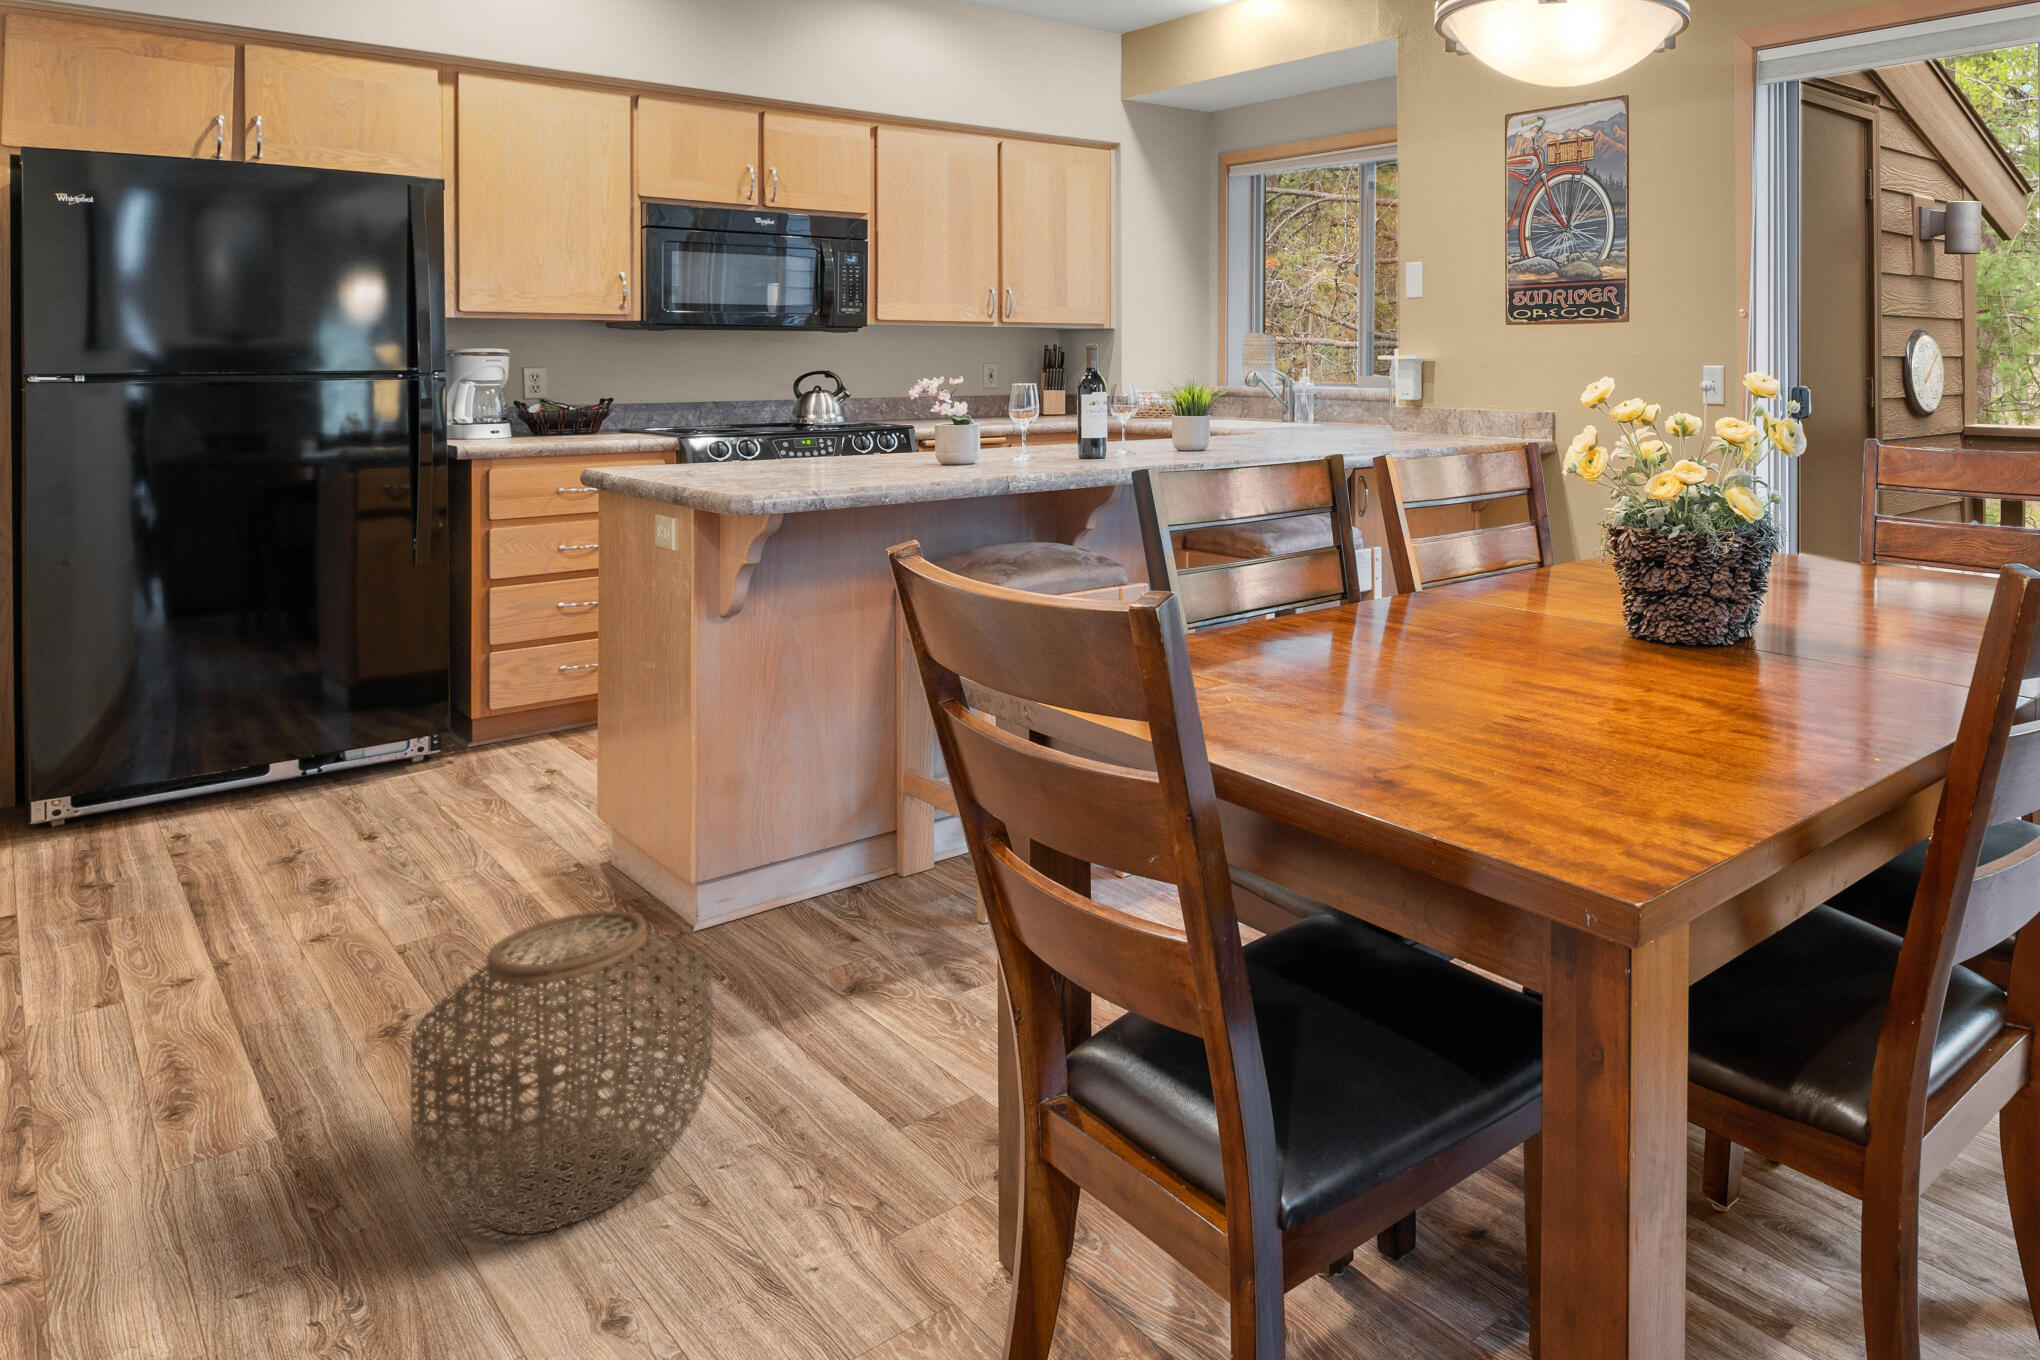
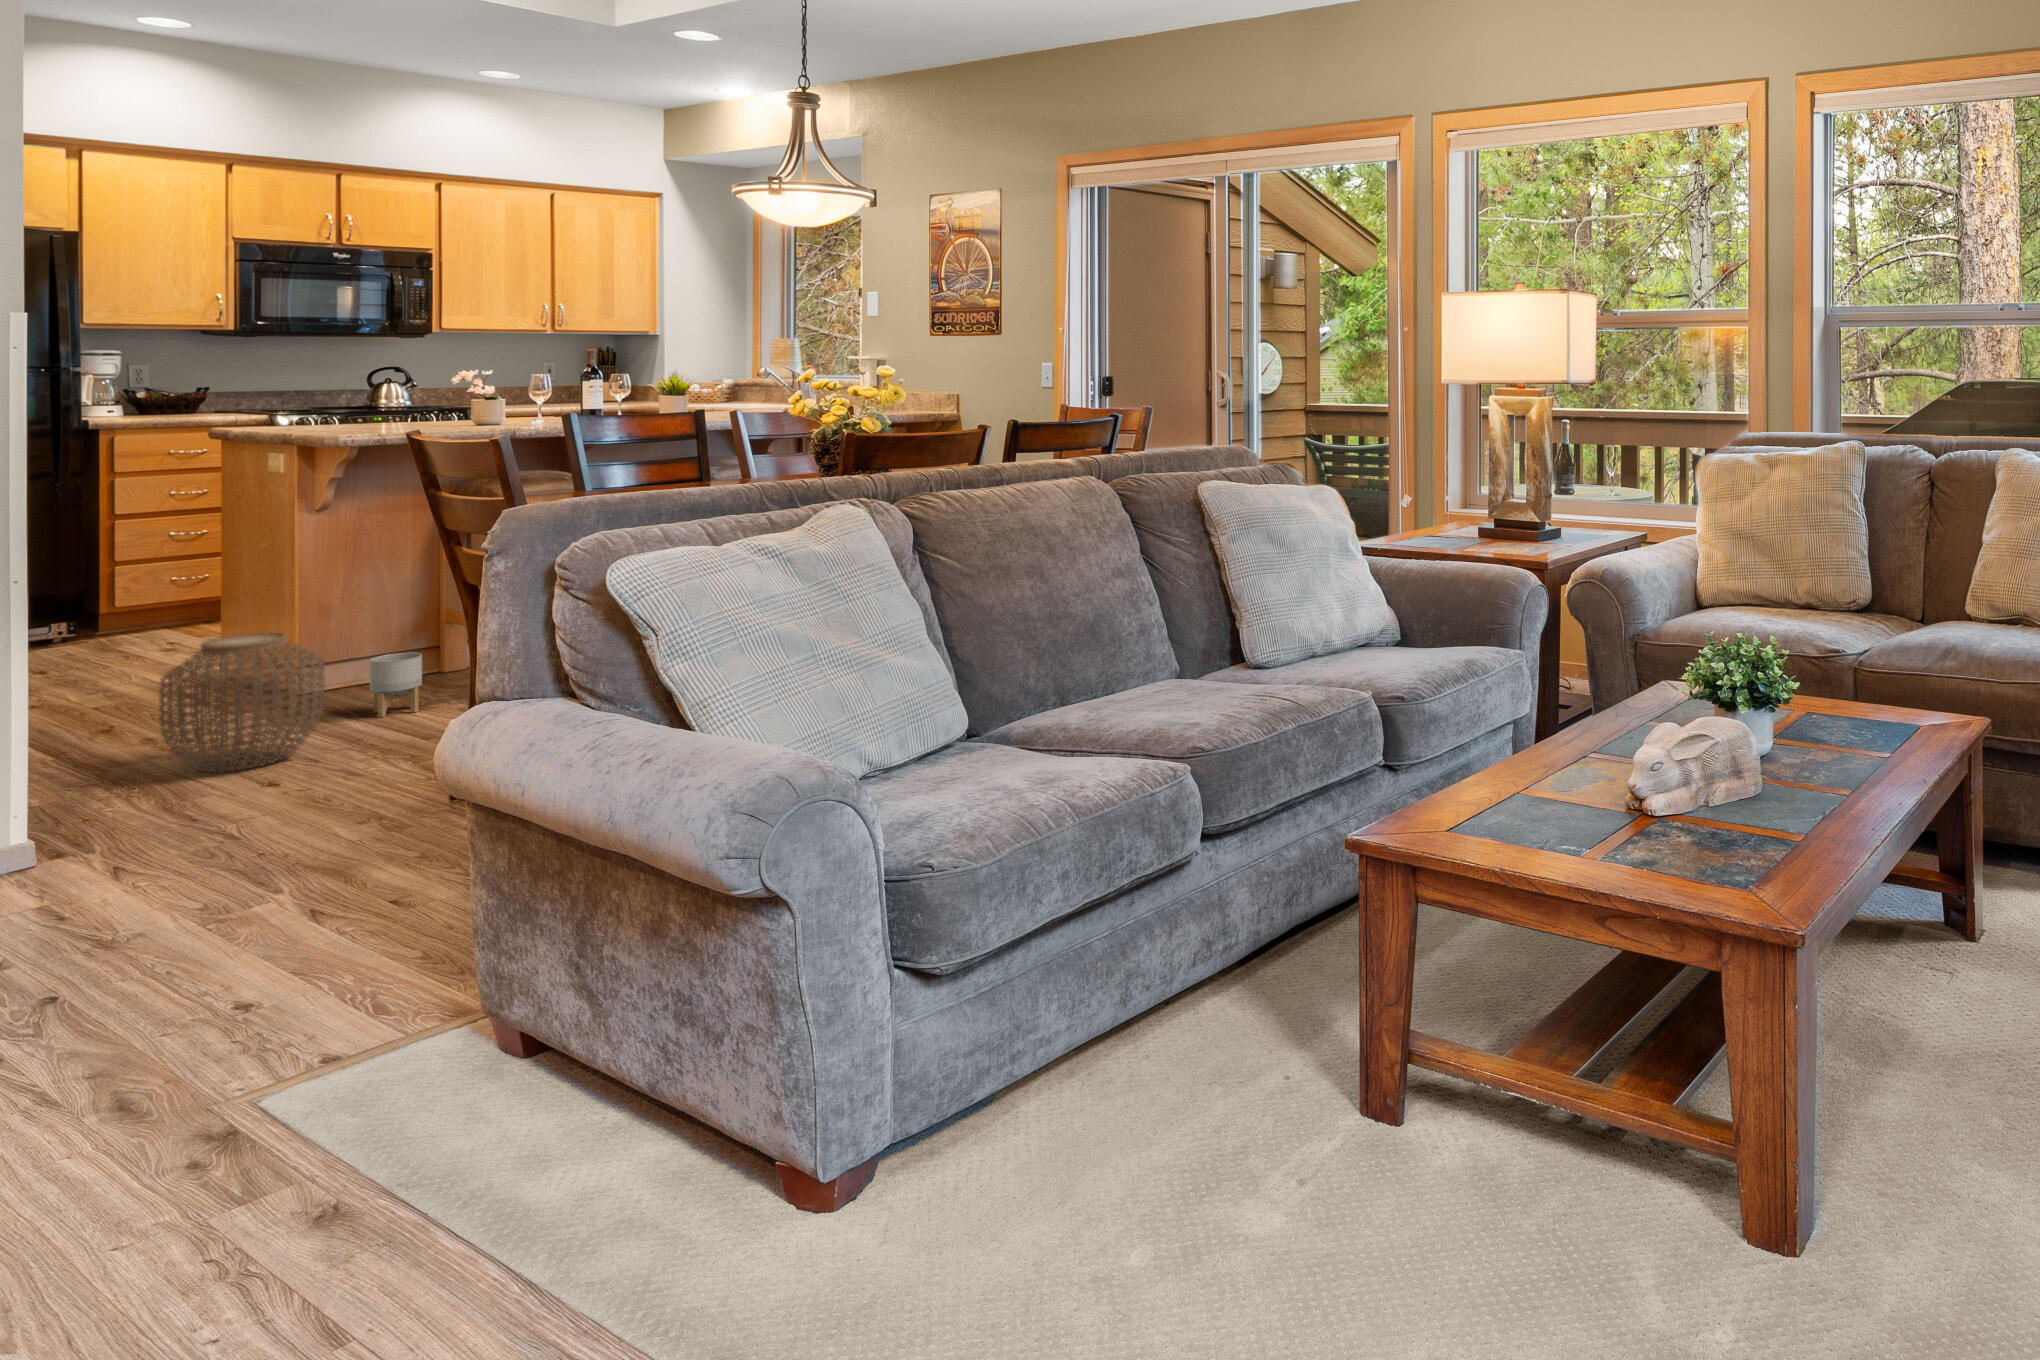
planter: none [792,885,873,1016] -> present [370,653,422,717]

